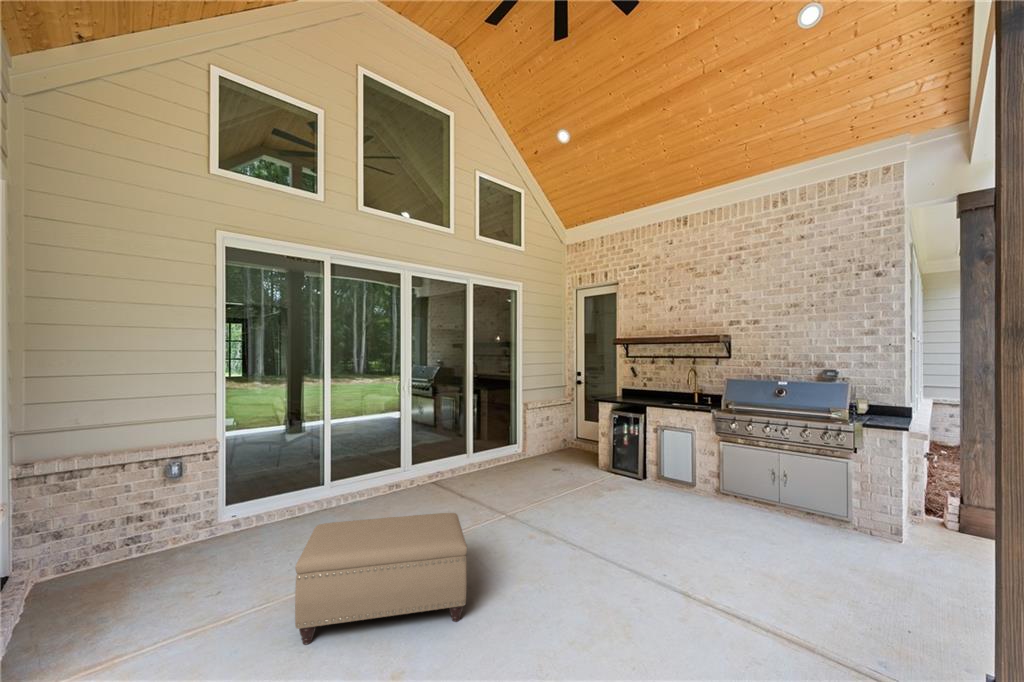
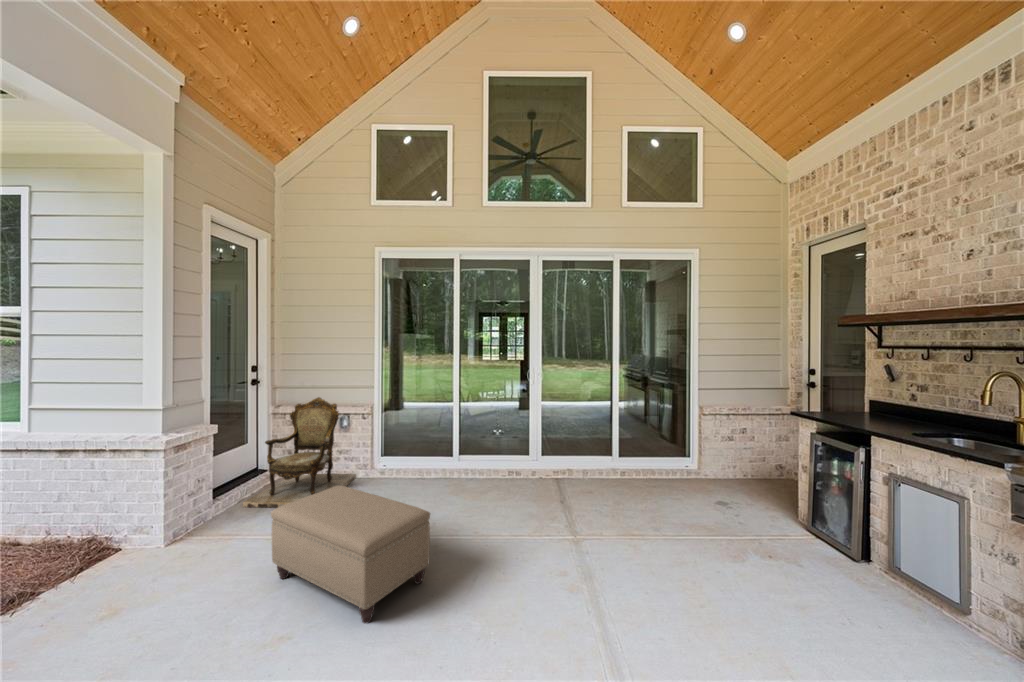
armchair: none [44,437,202,632] -> present [243,397,356,508]

